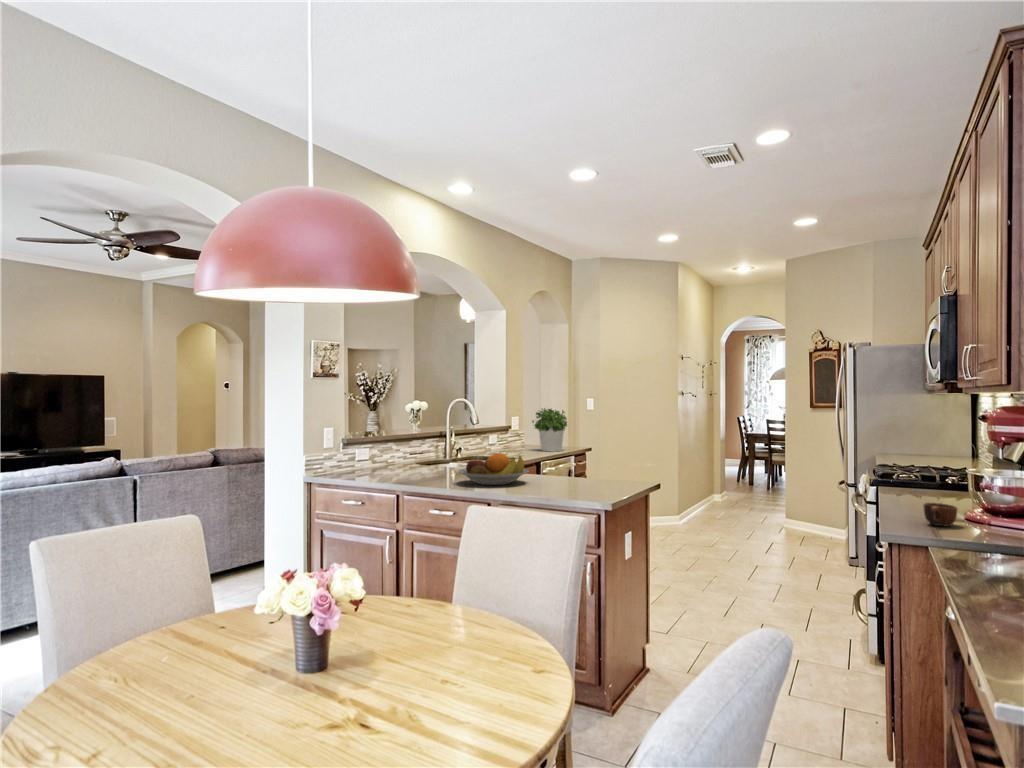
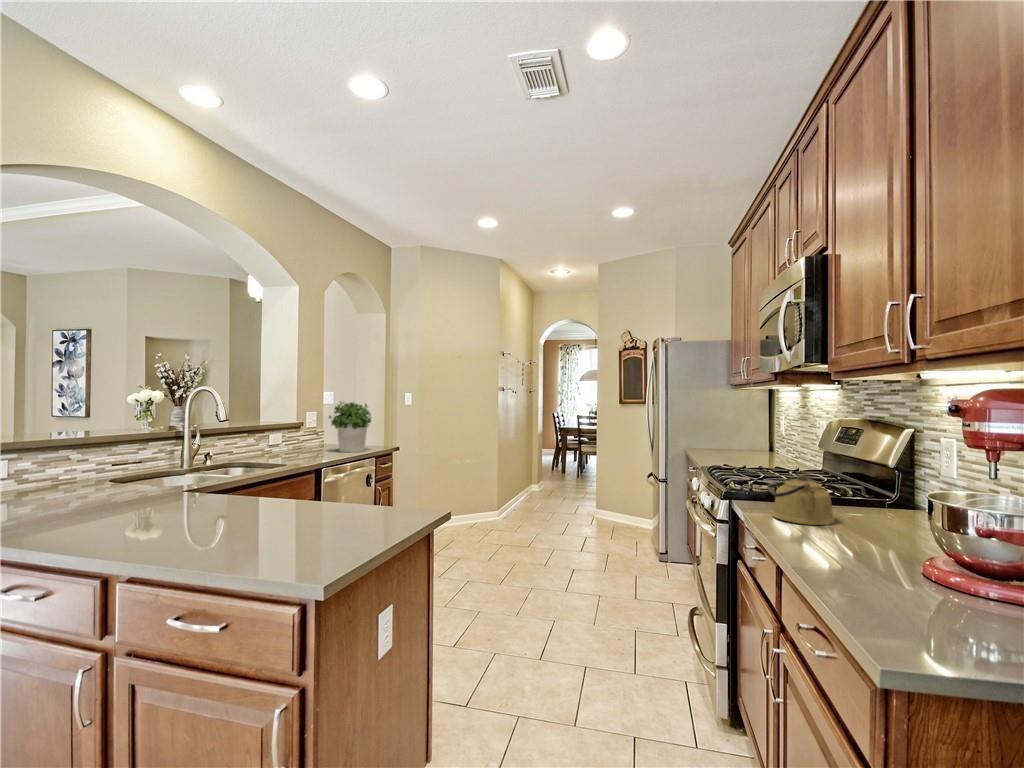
fruit bowl: present [458,453,529,485] -> none [80,473,232,532]
kettle: none [899,465,950,500] -> present [767,475,835,525]
mug: present [923,503,957,526] -> none [882,558,947,608]

